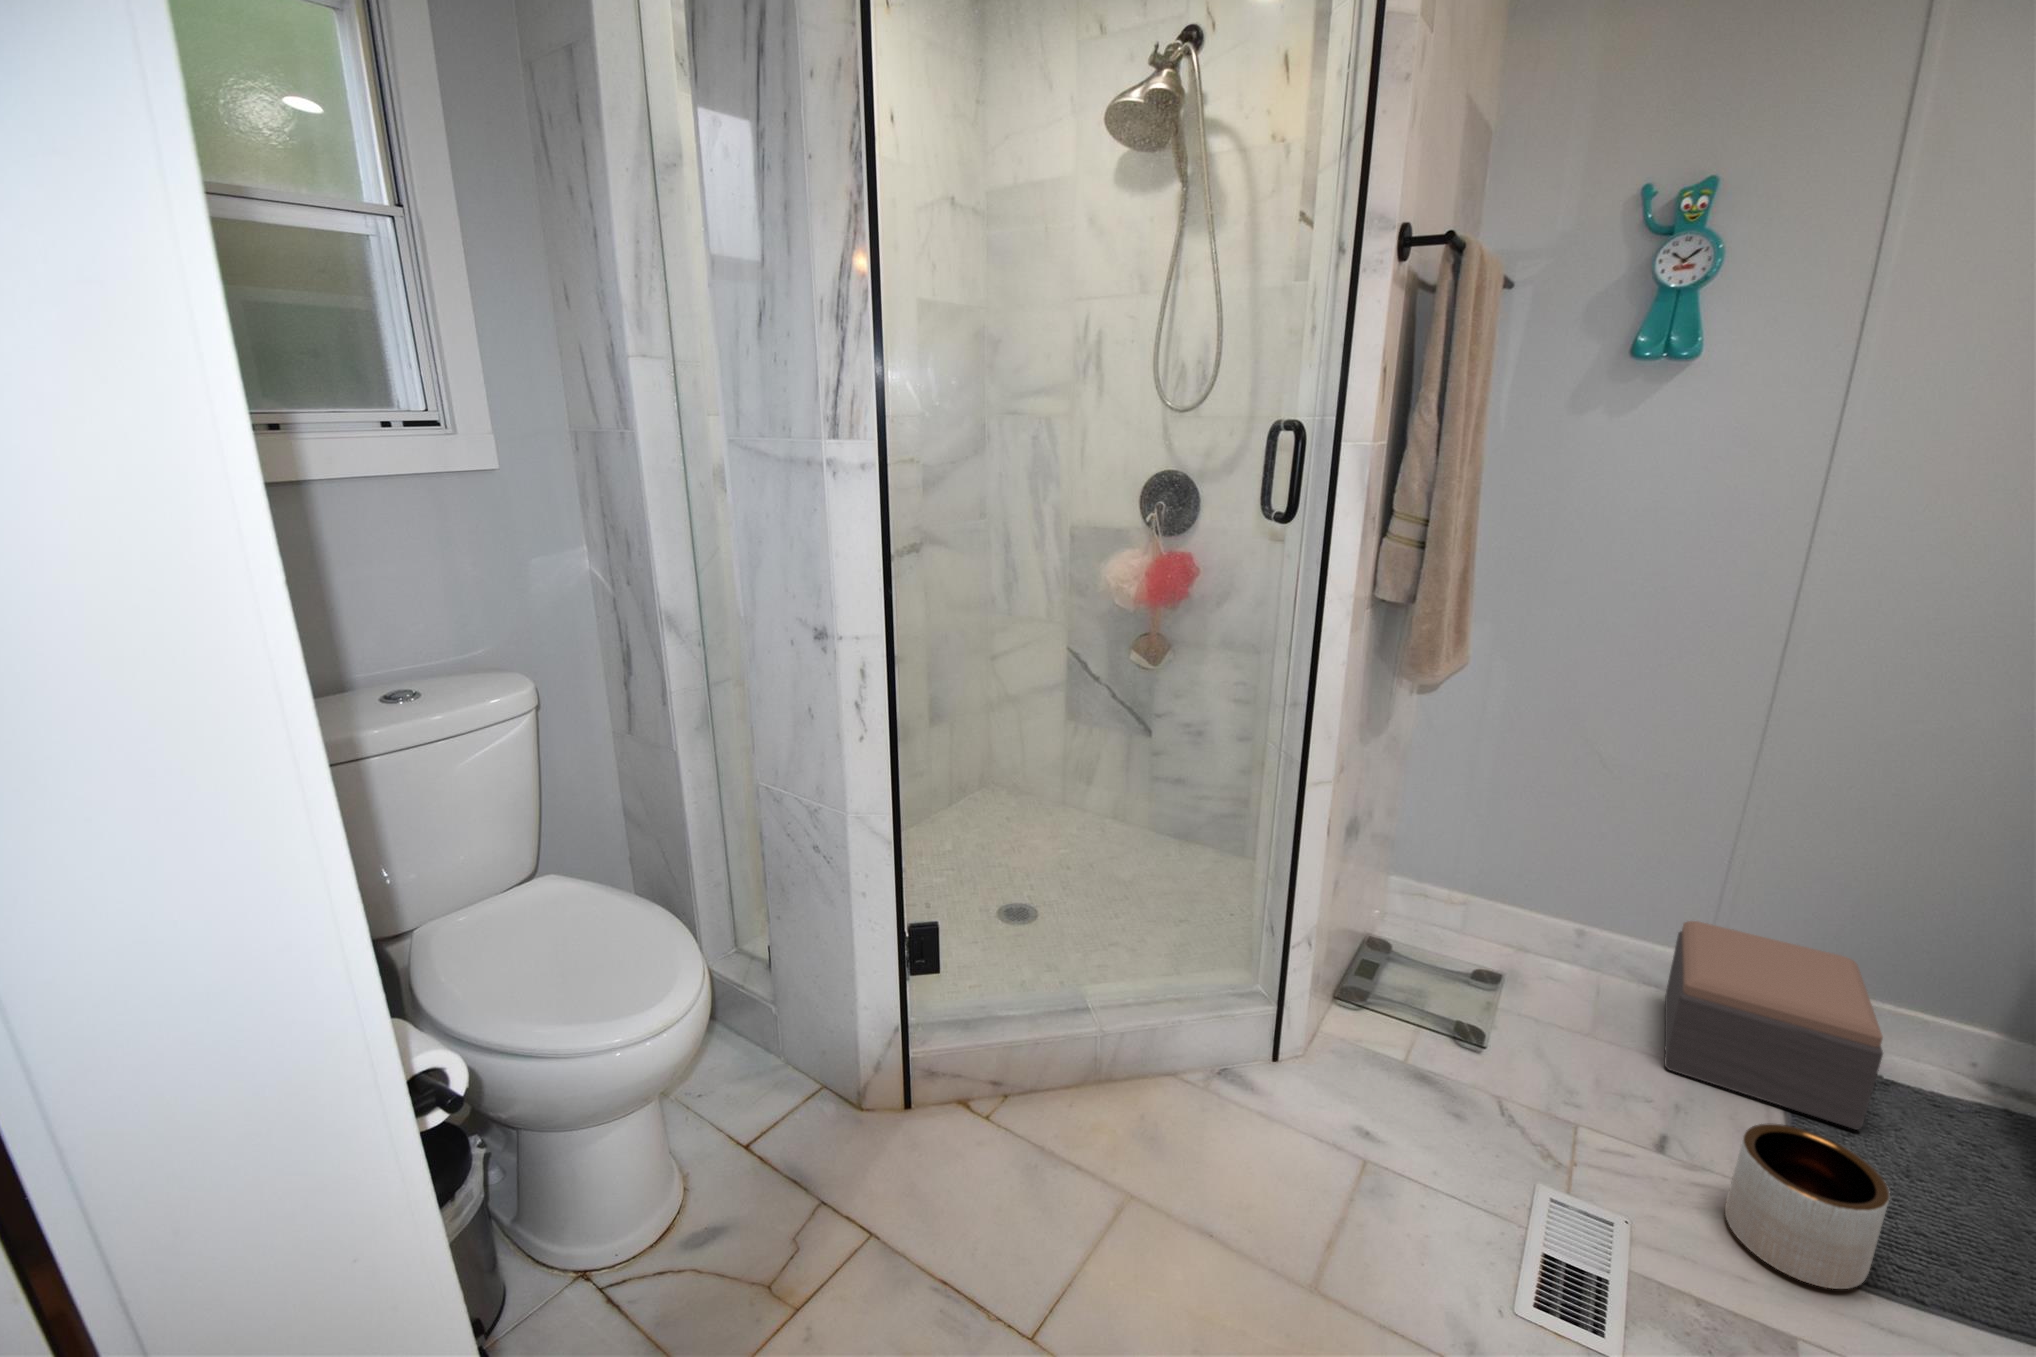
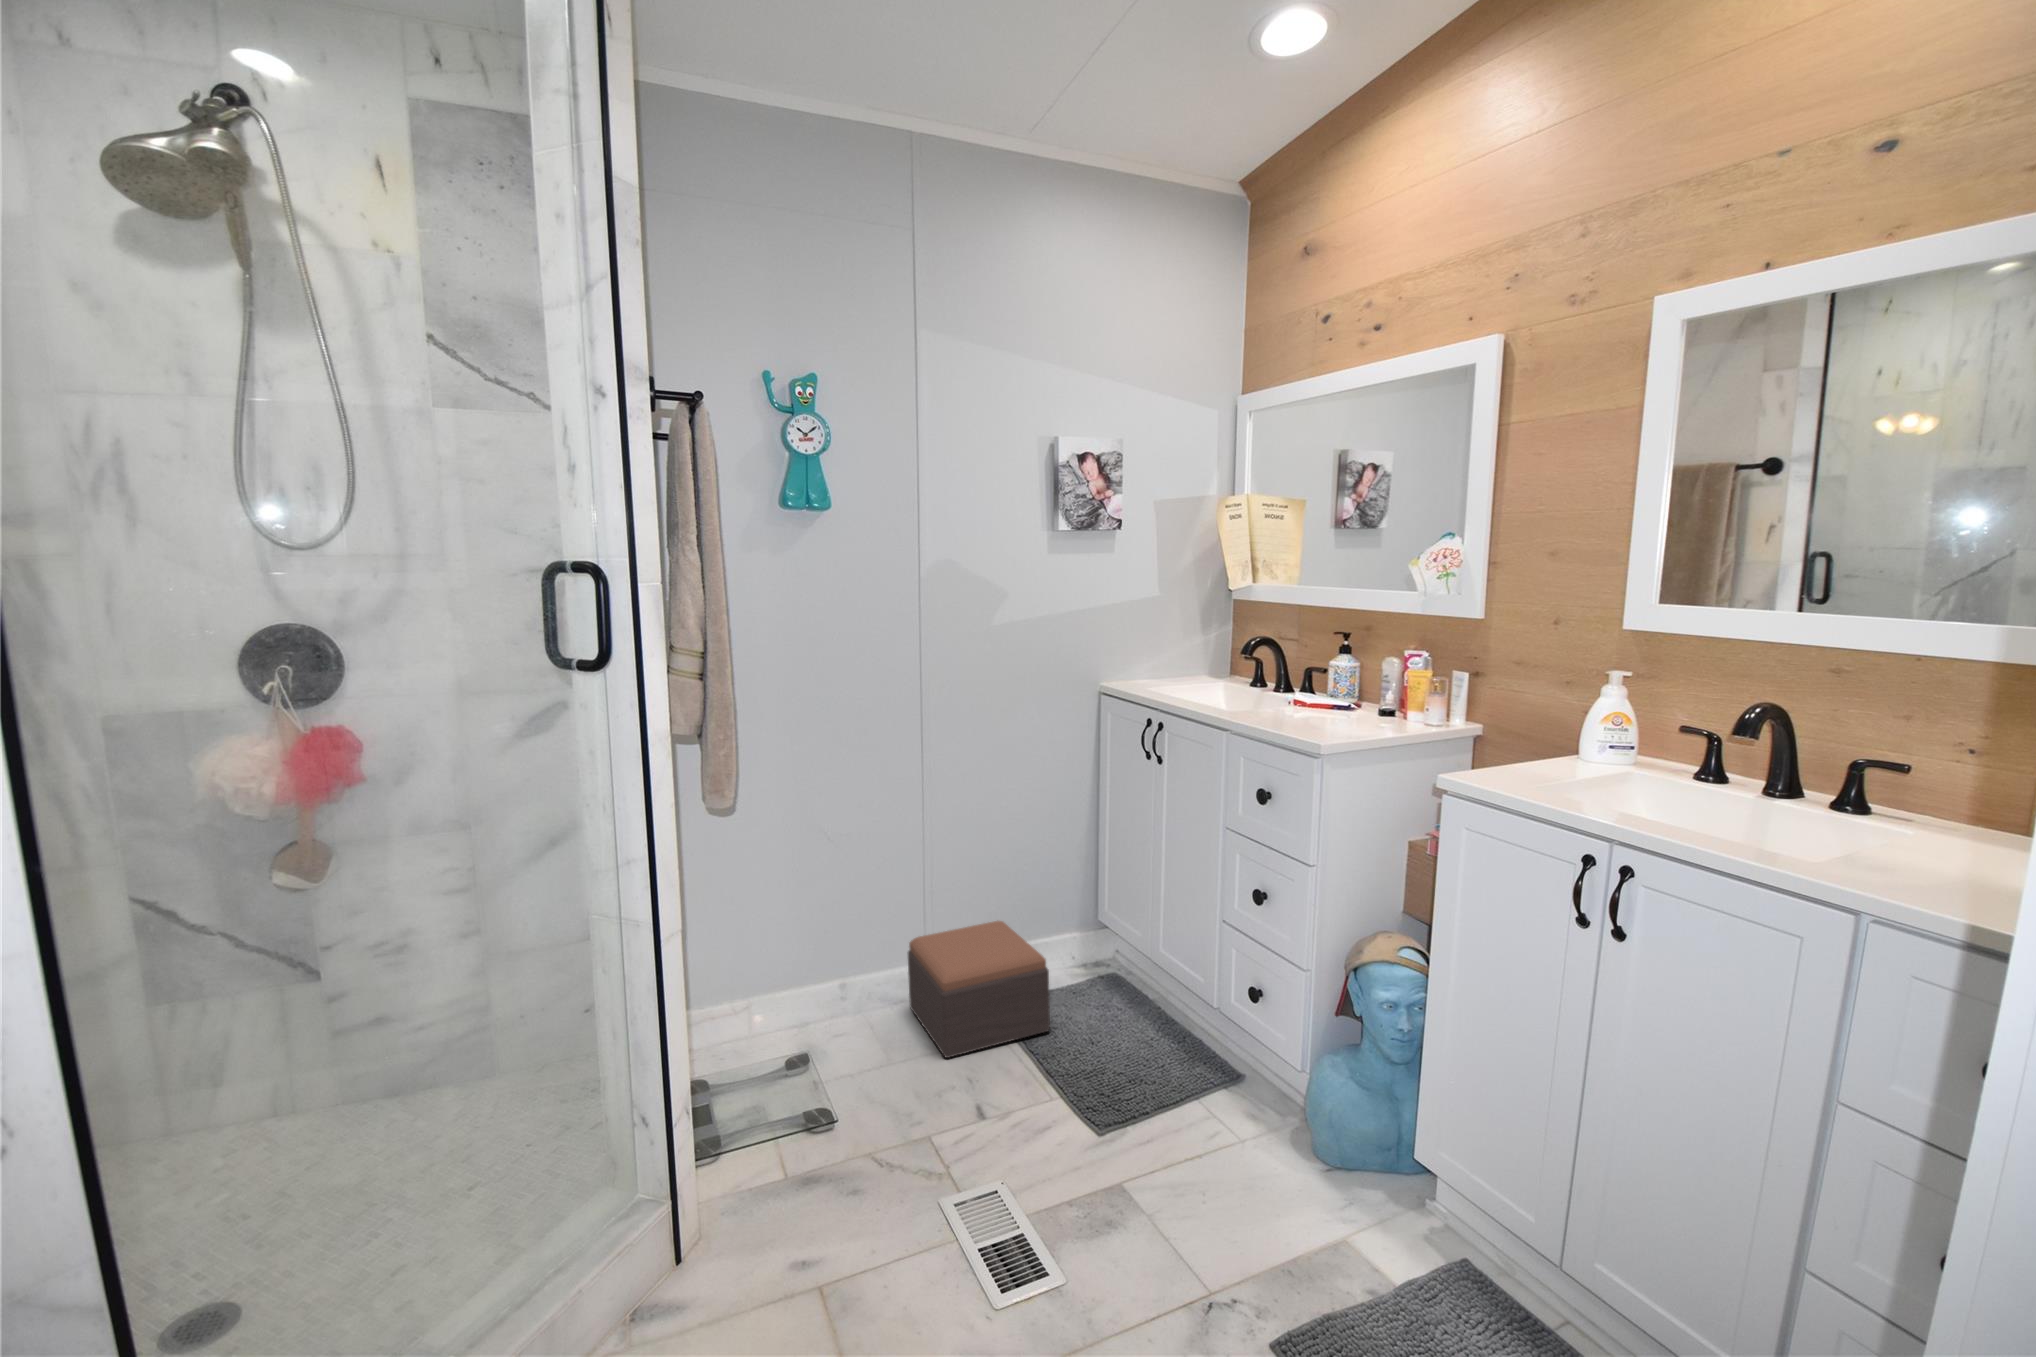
planter: present [1725,1124,1890,1289] -> none [1033,1037,1113,1145]

